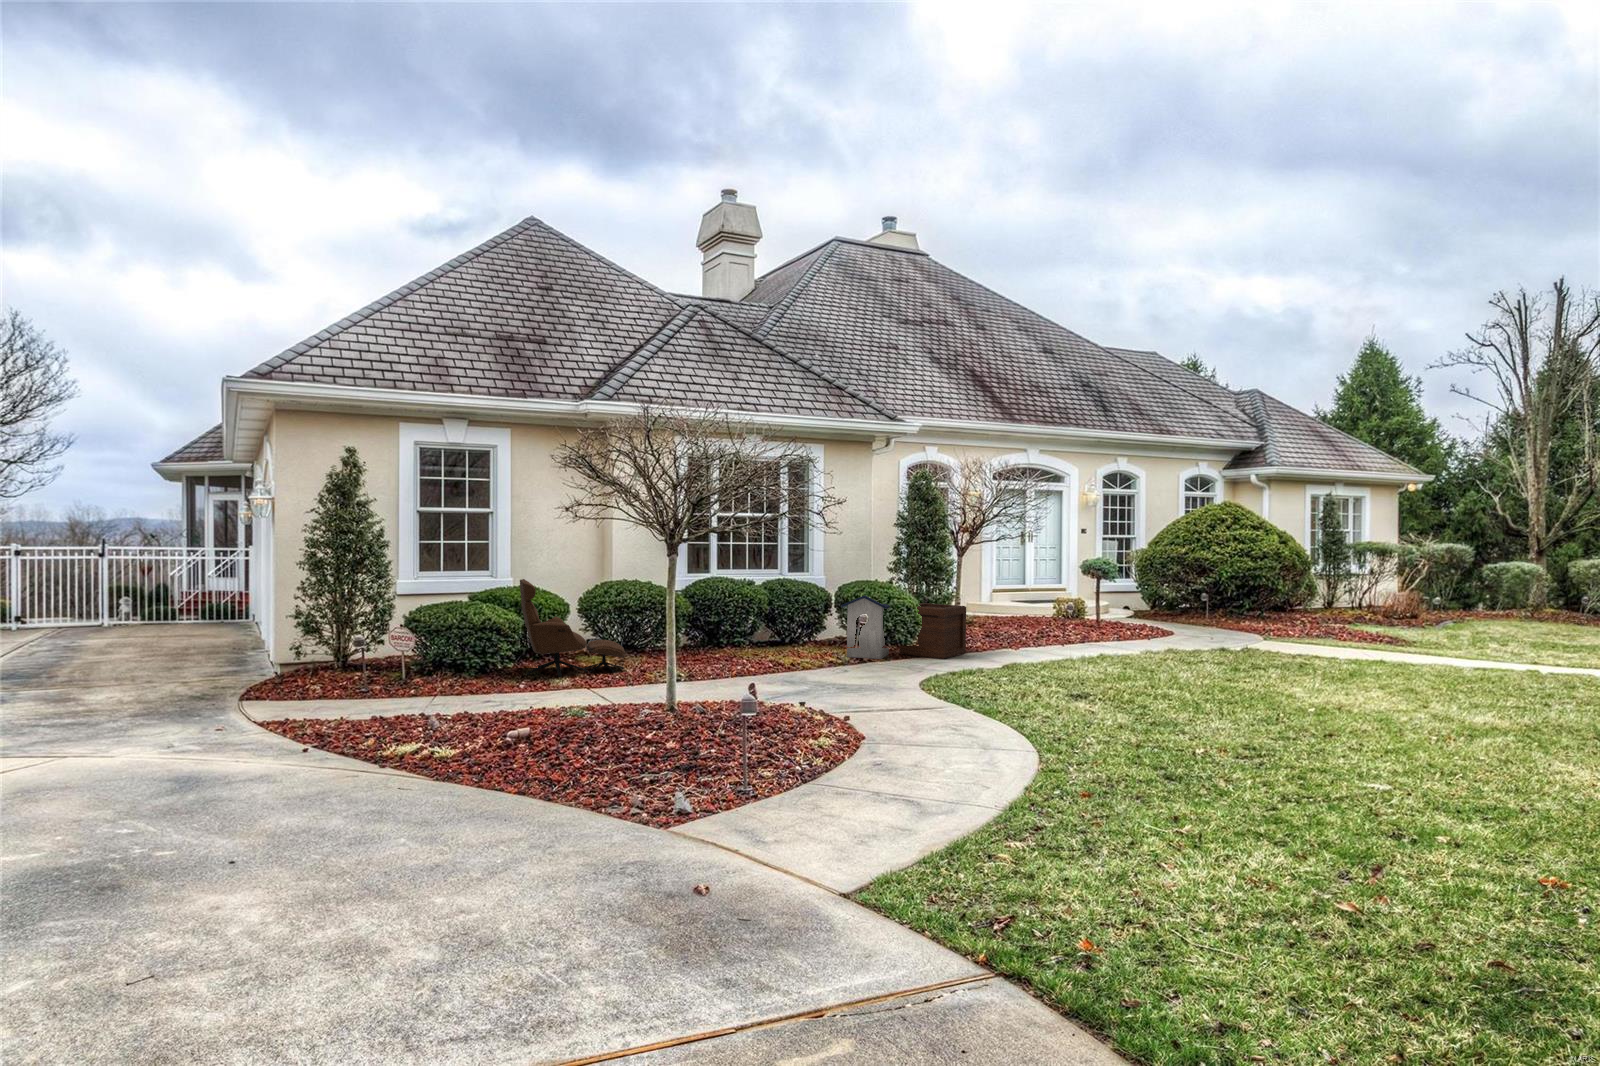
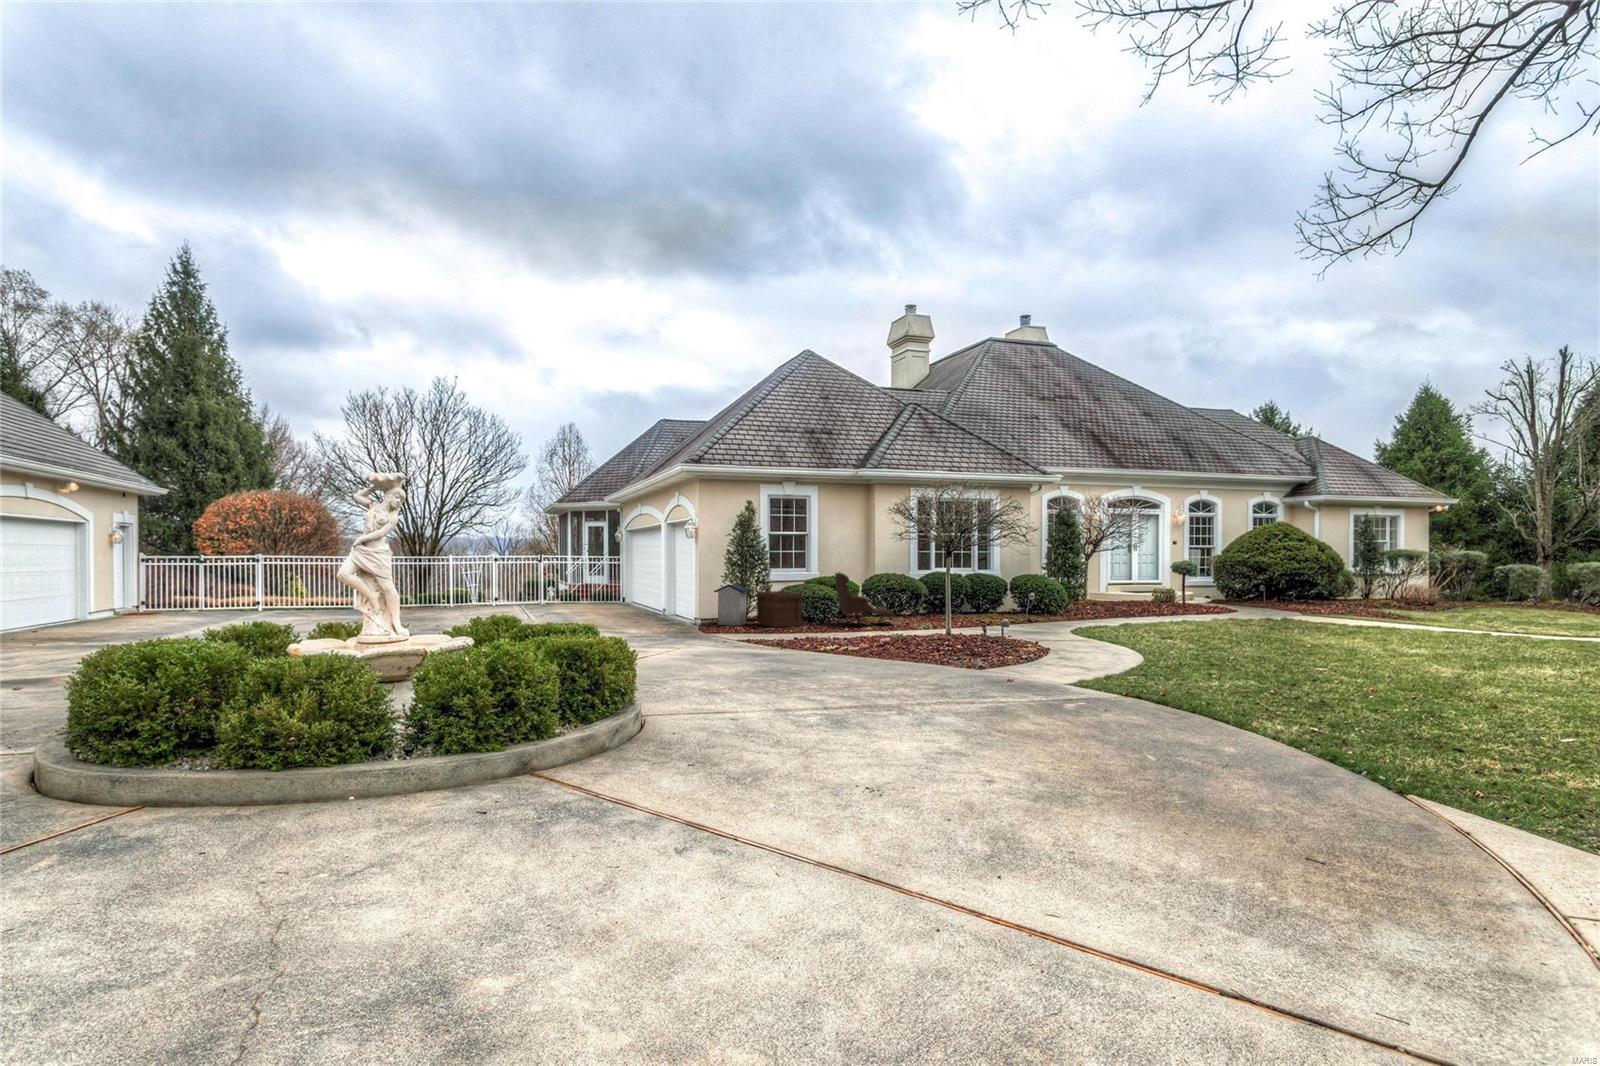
trash can: present [841,595,890,659] -> present [714,583,750,626]
wooden crate: present [900,603,966,659] -> present [756,591,802,627]

